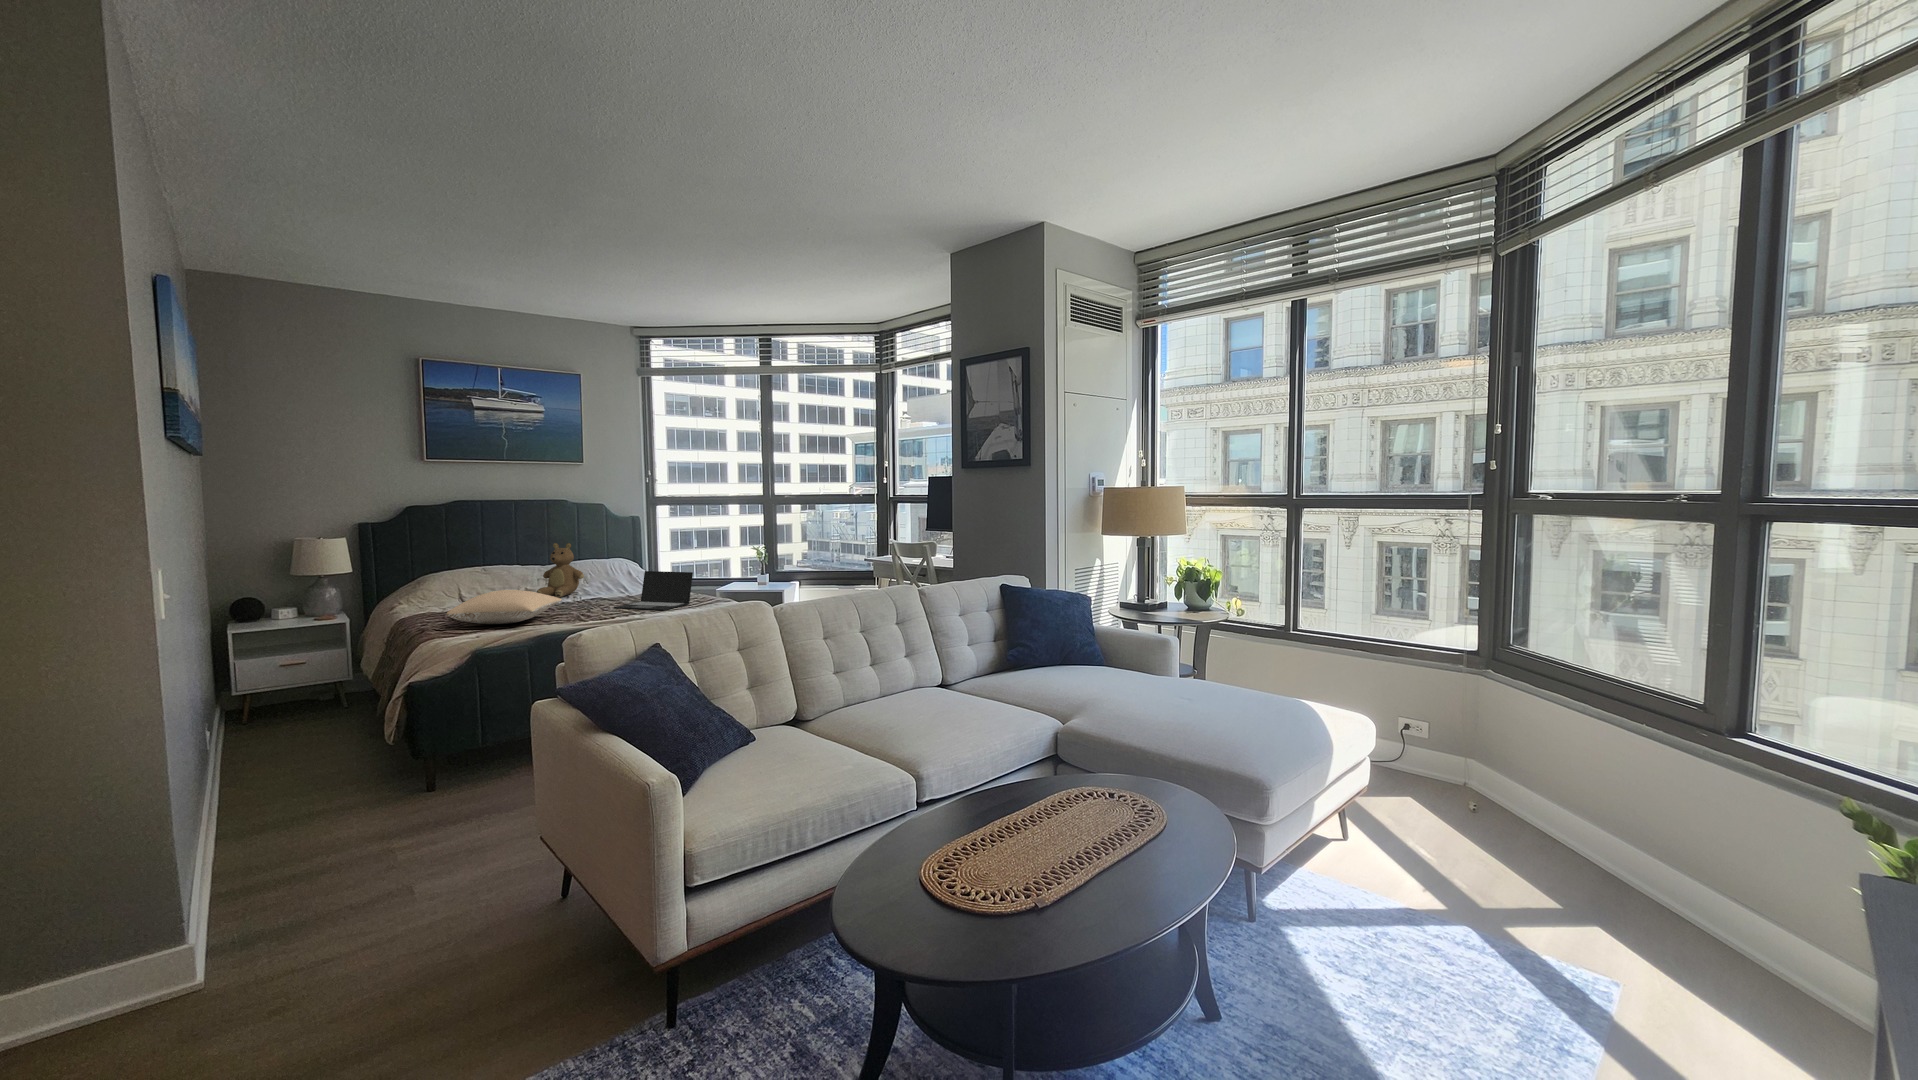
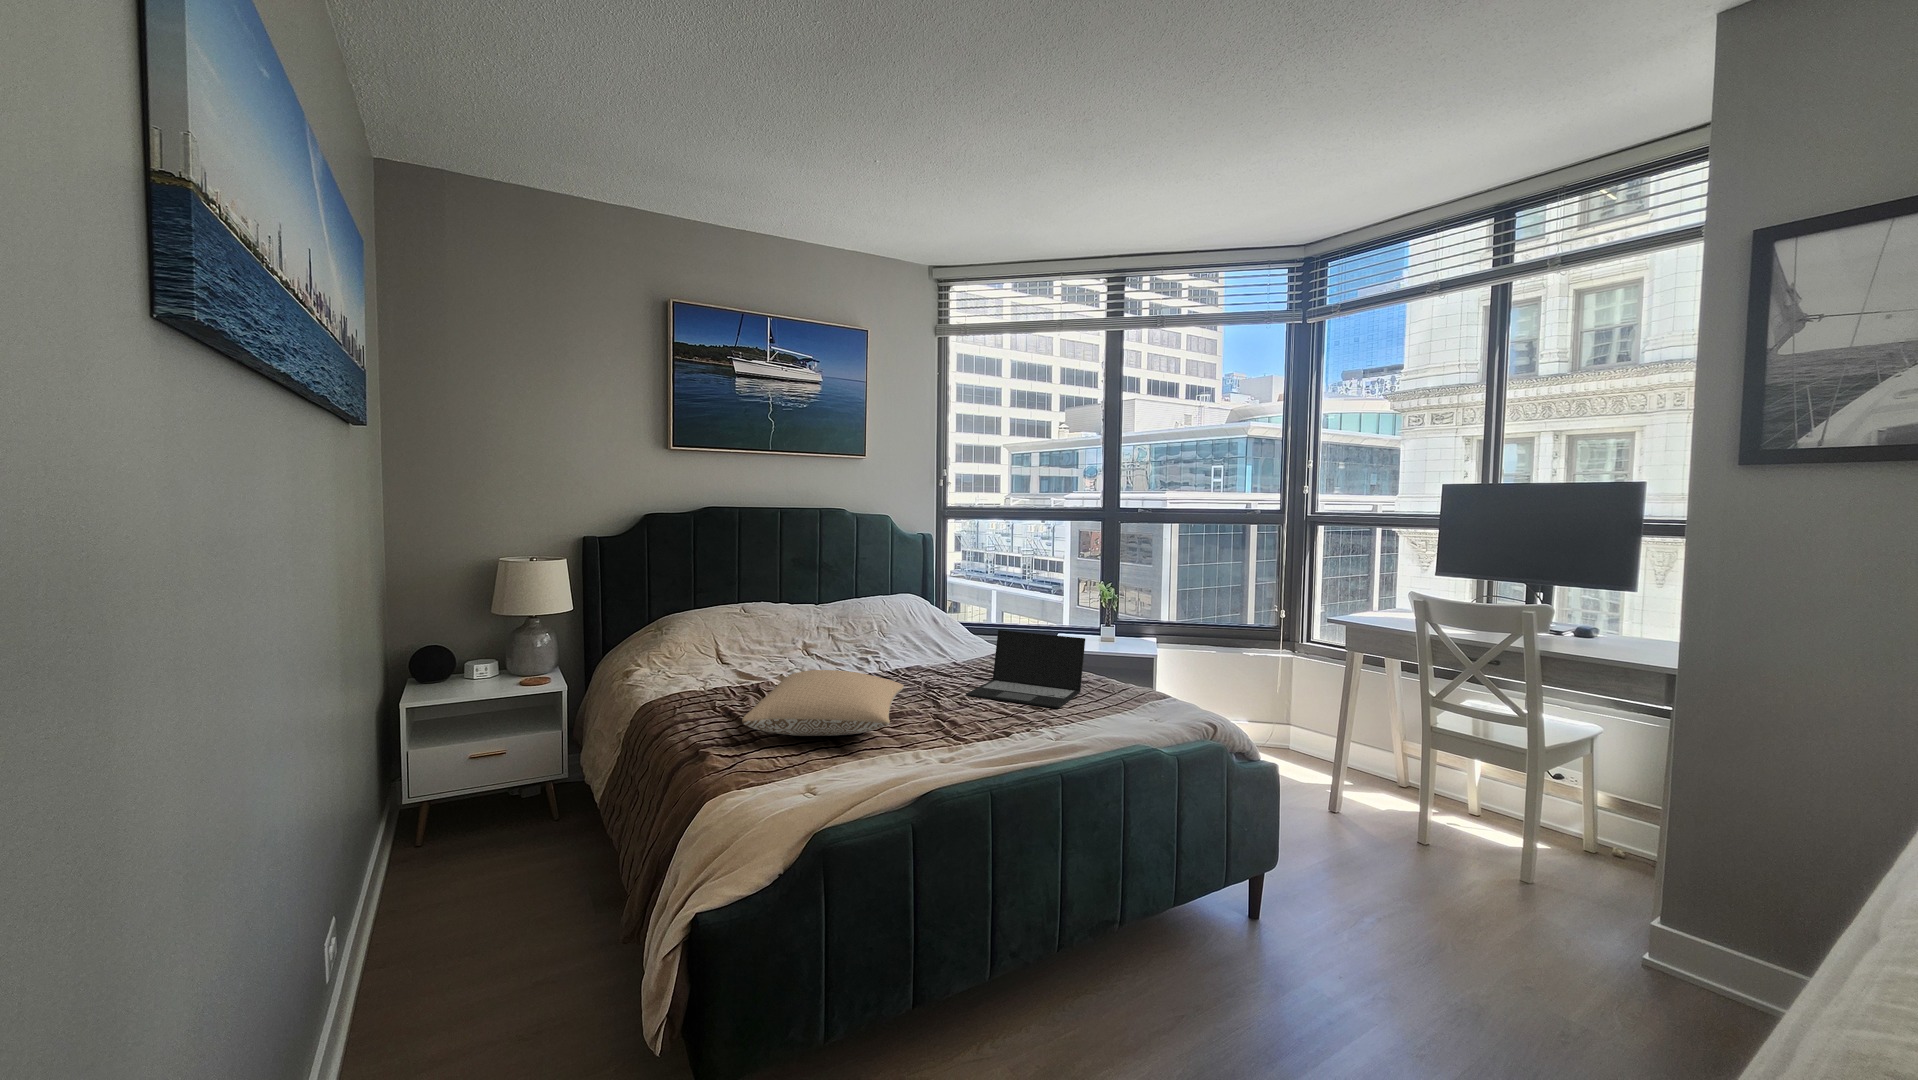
teddy bear: present [537,543,584,597] -> none [821,575,887,661]

